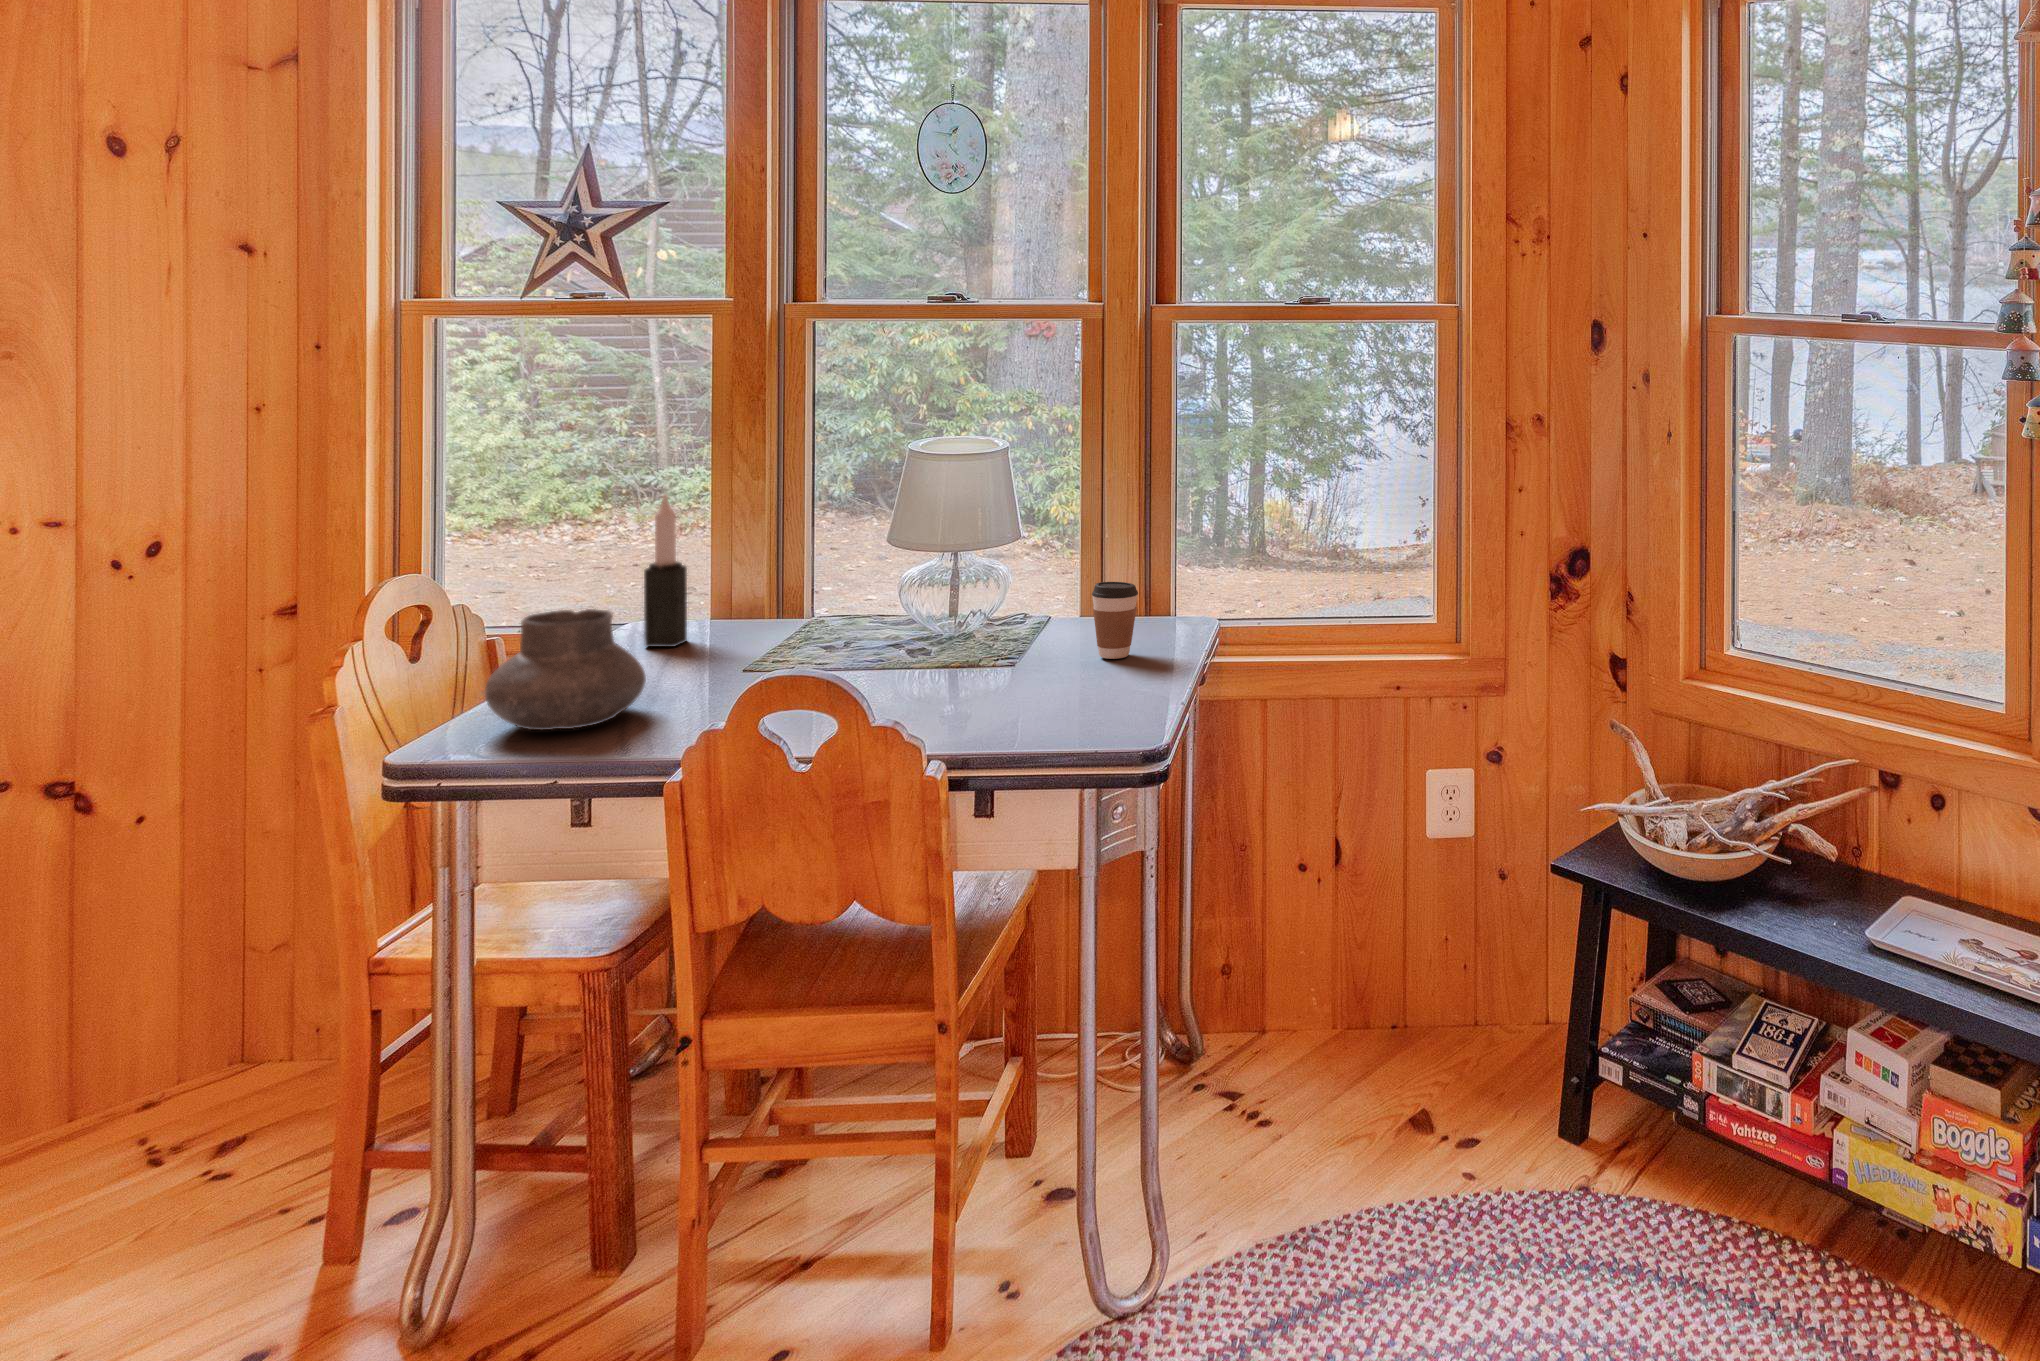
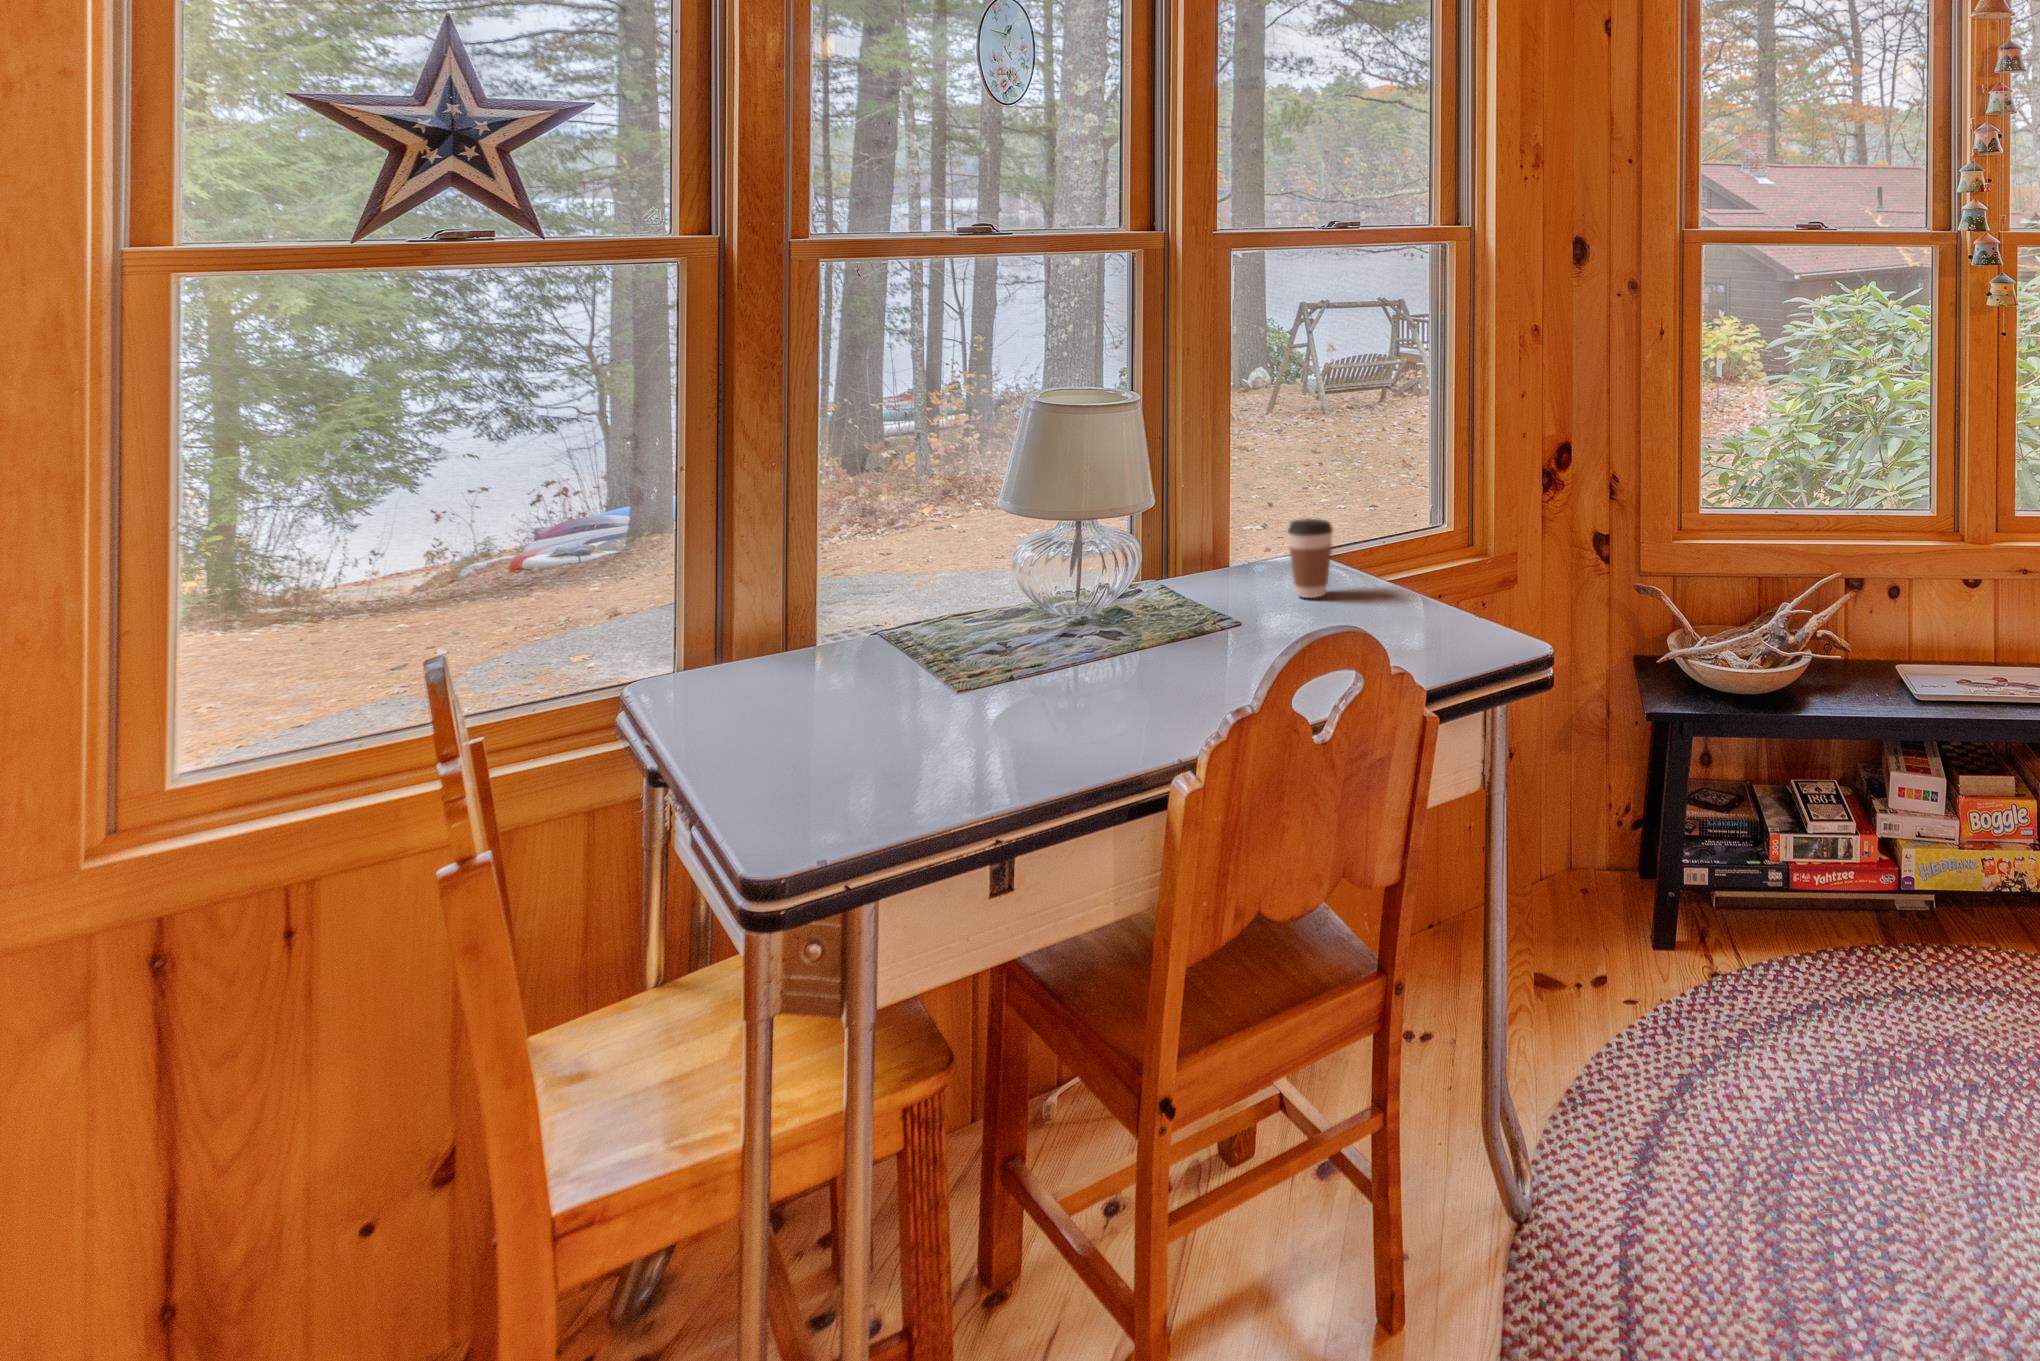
candle: present [644,494,687,647] -> none [752,486,805,686]
vase: present [484,609,646,730] -> none [847,616,1023,774]

